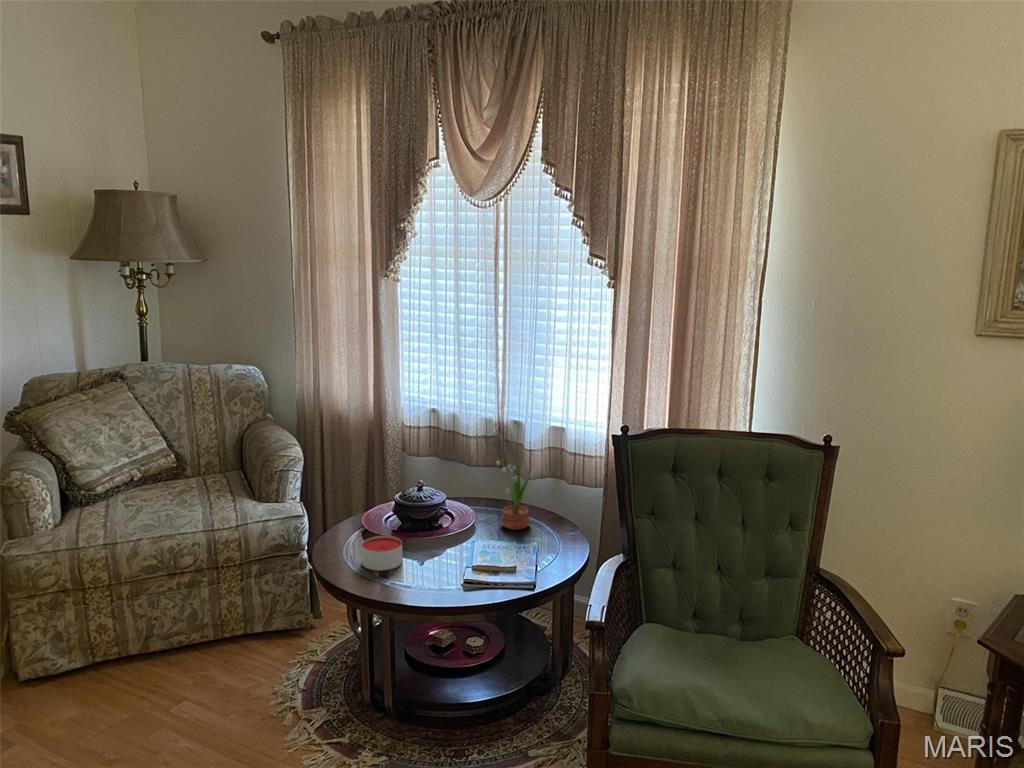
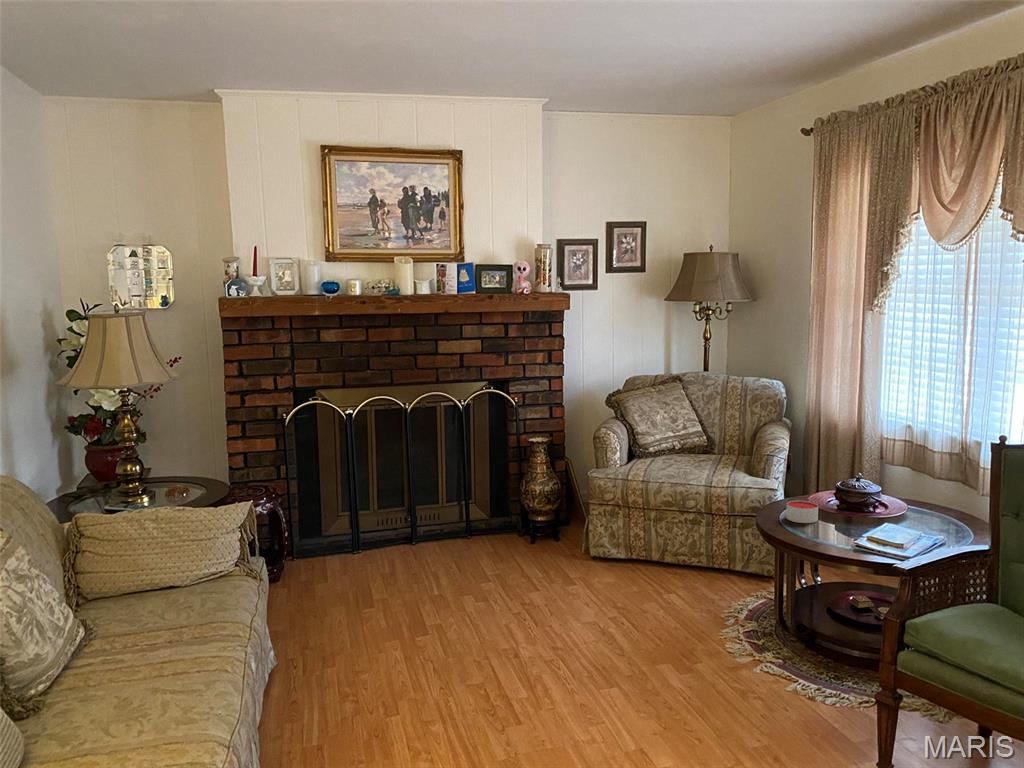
potted flower: present [496,455,531,530] -> none [916,458,948,523]

